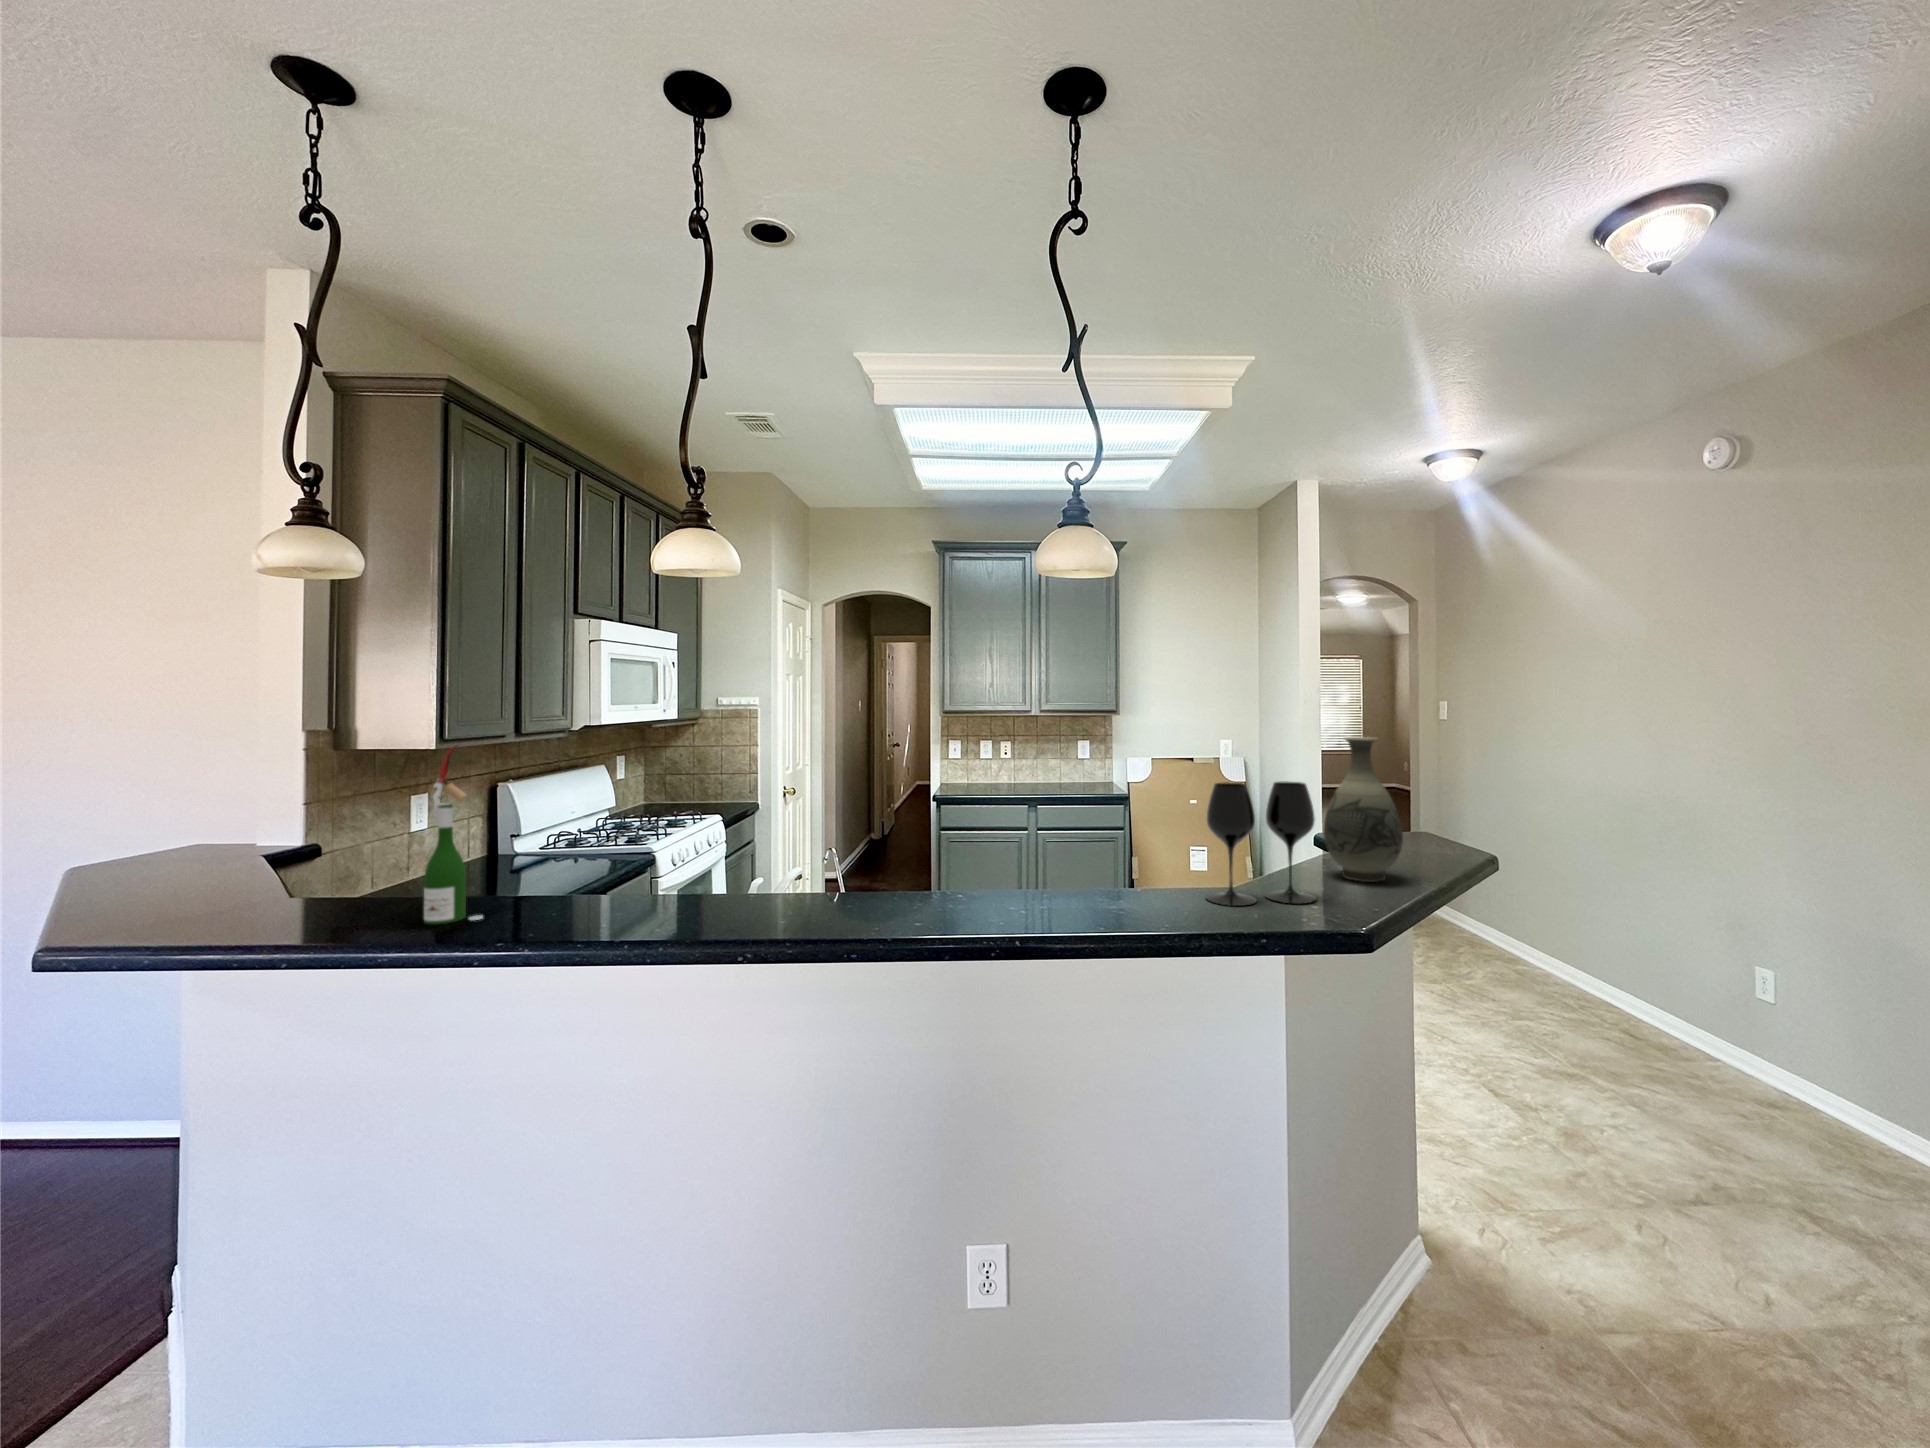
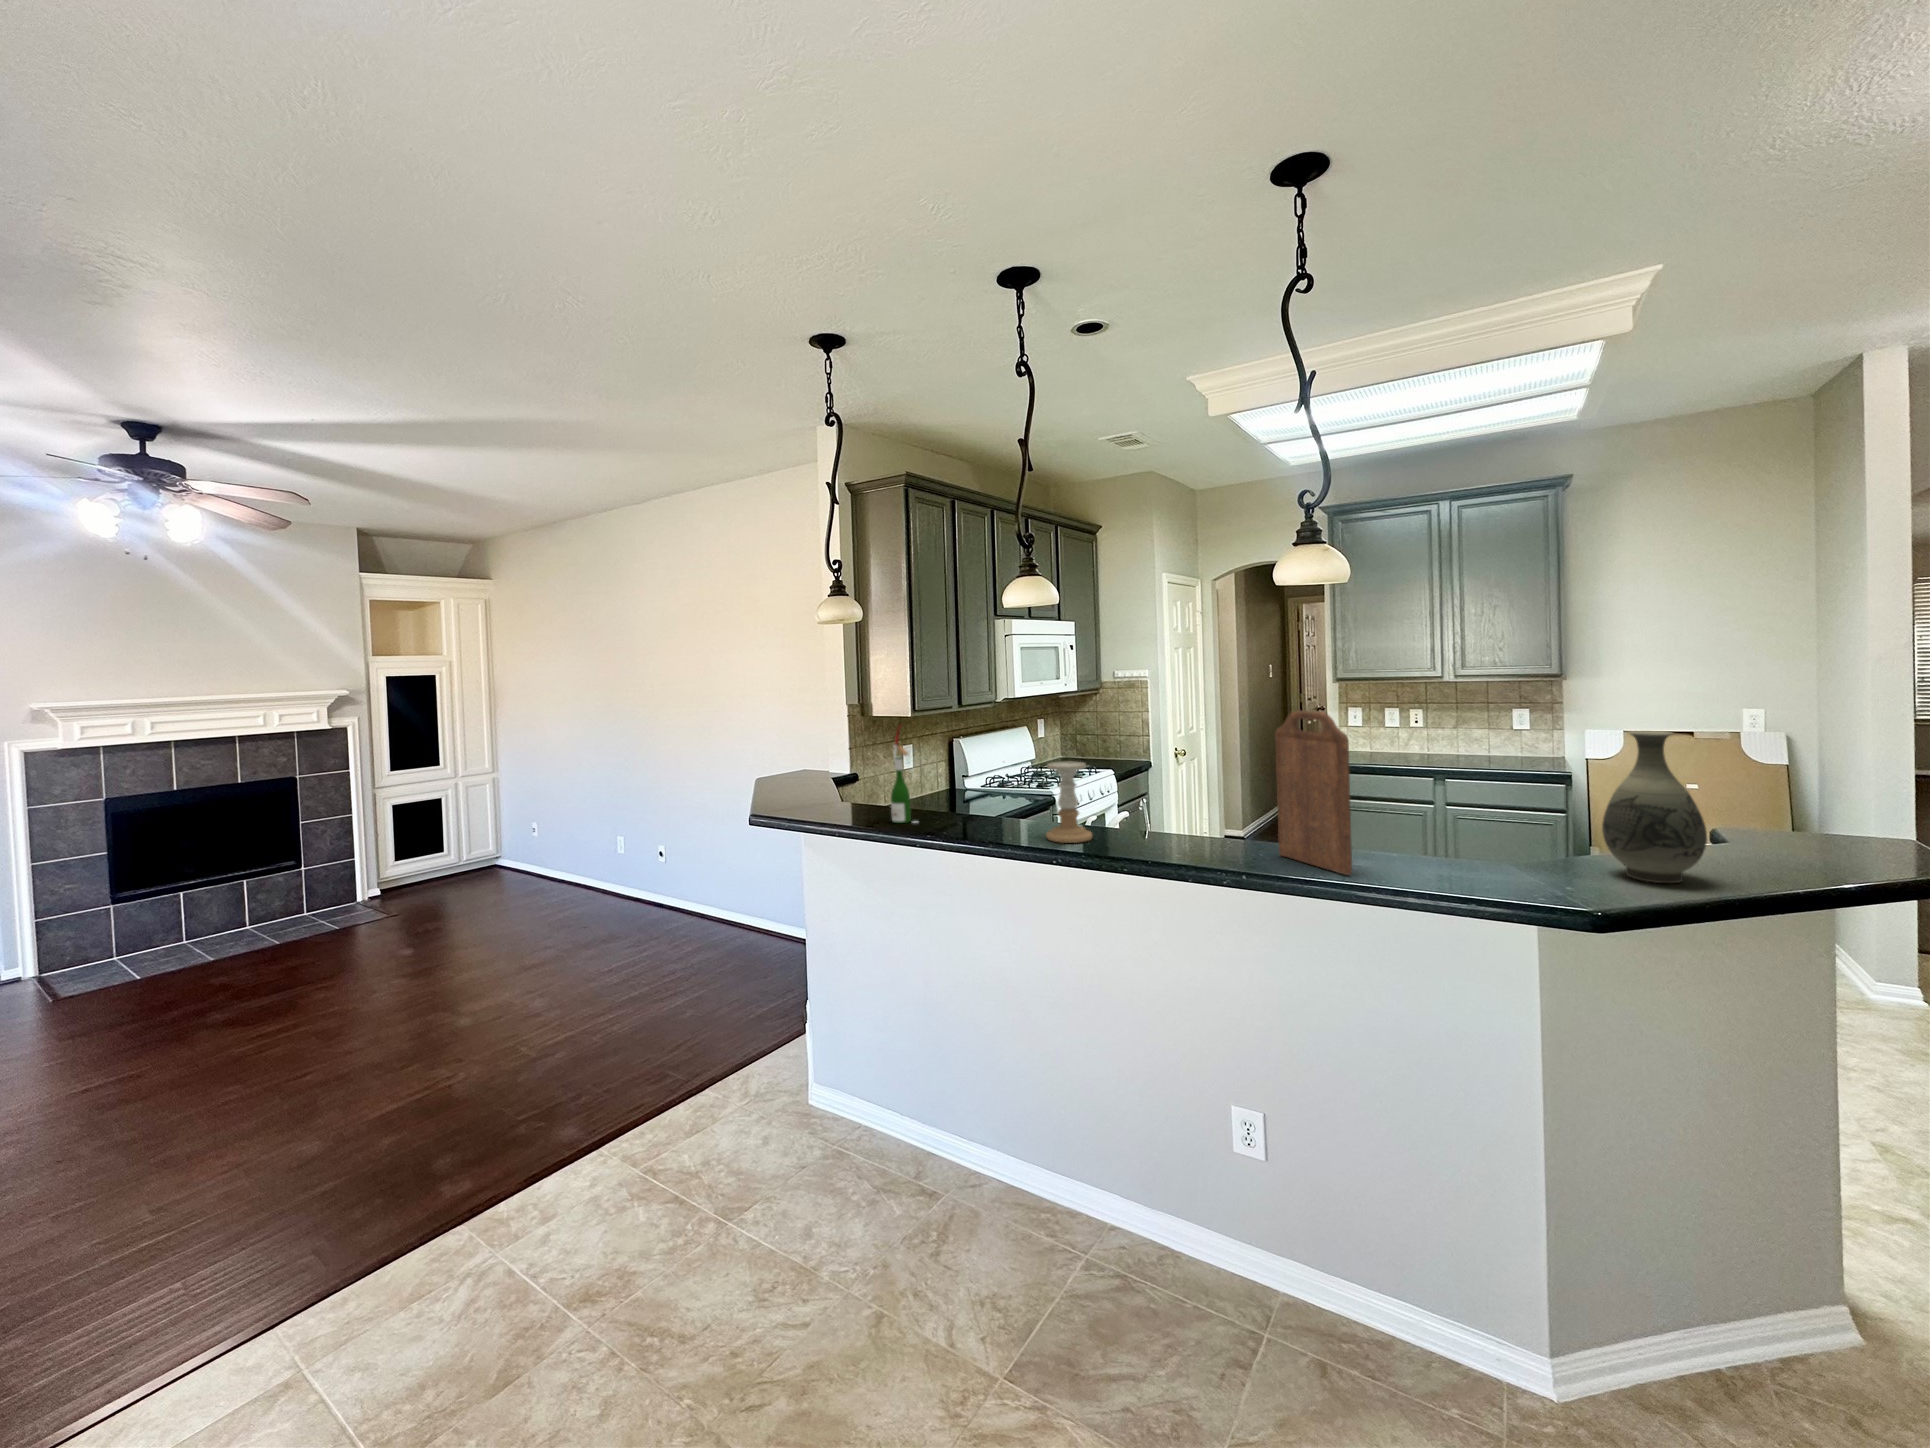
cutting board: none [1052,716,1153,915] -> present [1275,711,1352,875]
wine glass: present [1206,781,1316,906] -> none [1424,771,1550,888]
candle holder: none [735,796,806,921] -> present [1046,762,1092,843]

